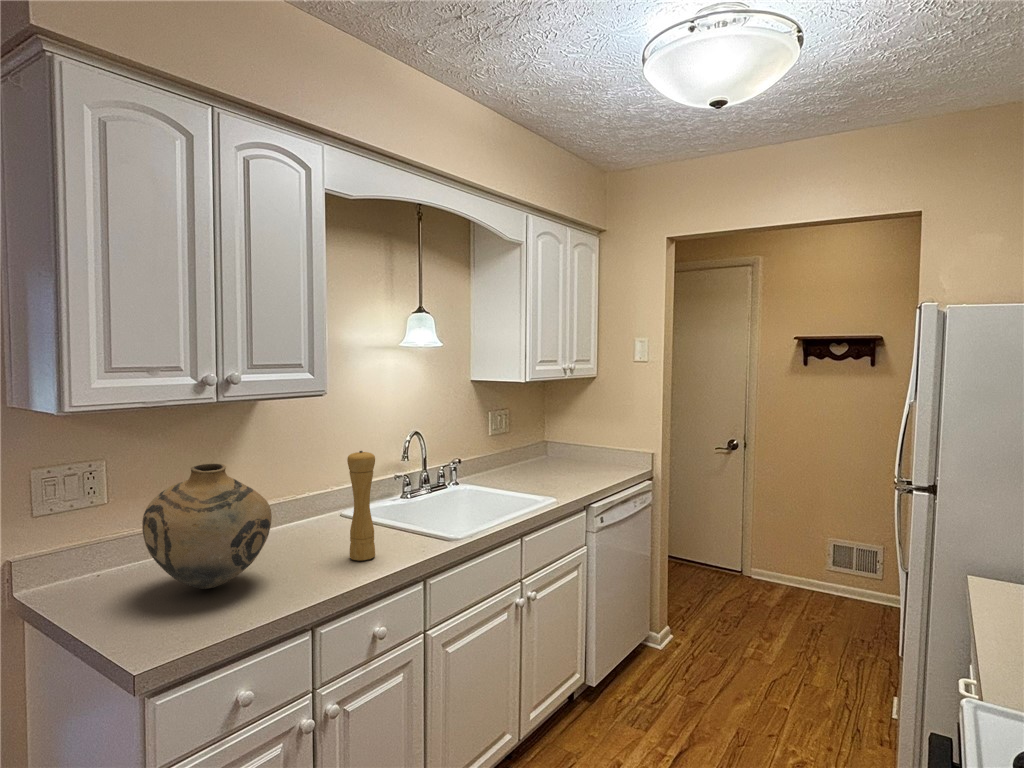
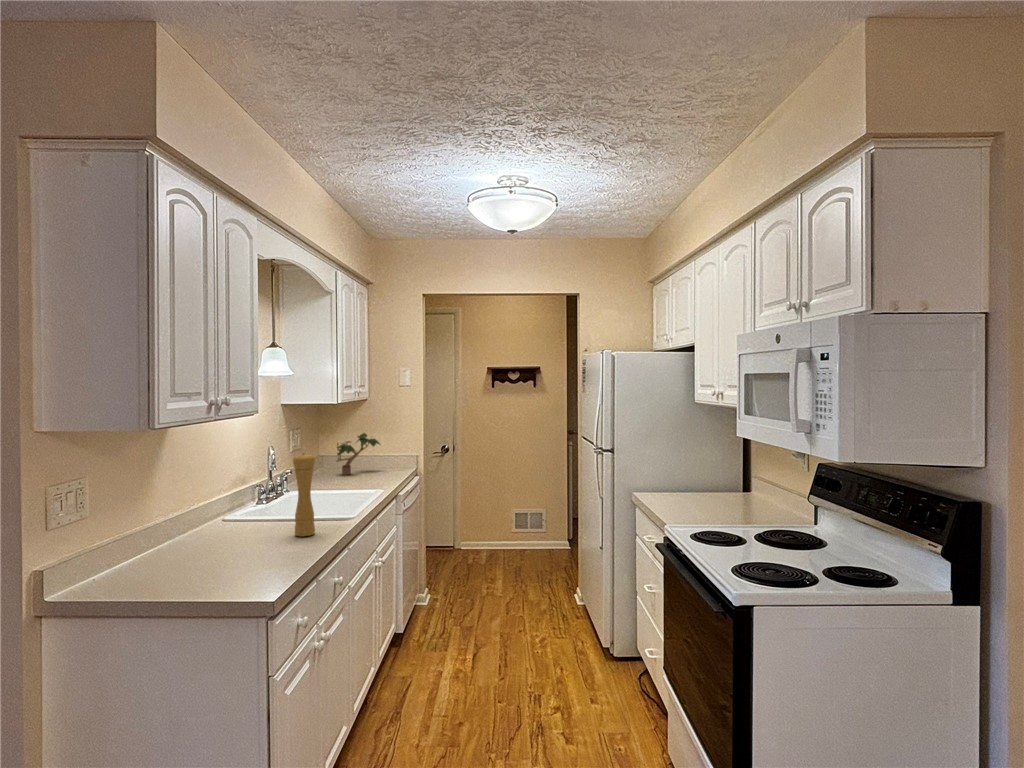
potted plant: none [539,417,609,469] -> present [337,433,380,475]
vase: present [142,463,272,589] -> none [172,467,271,566]

